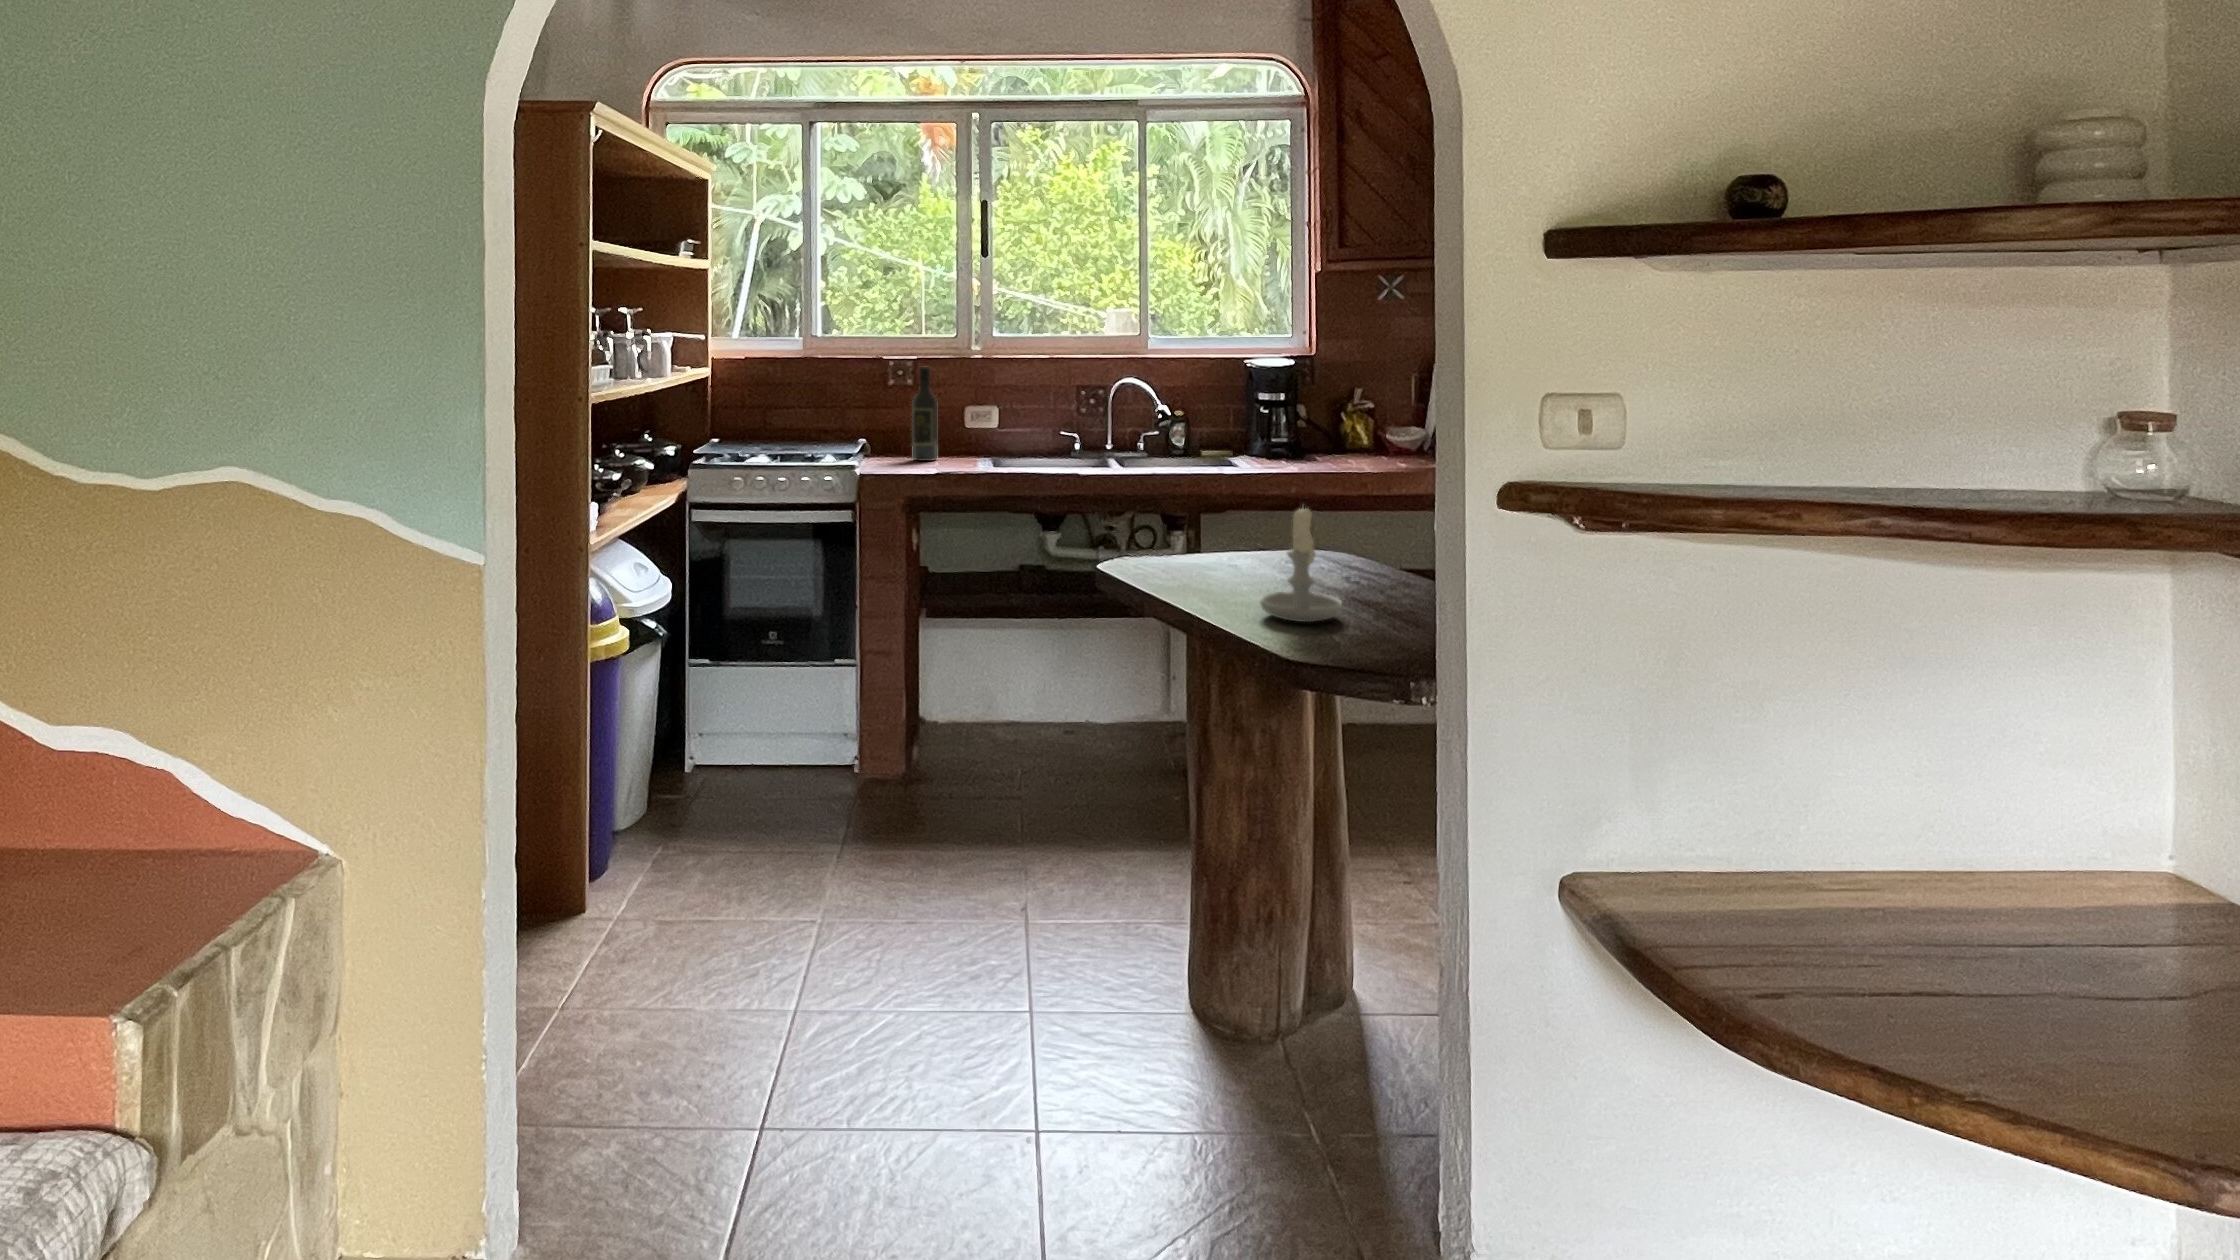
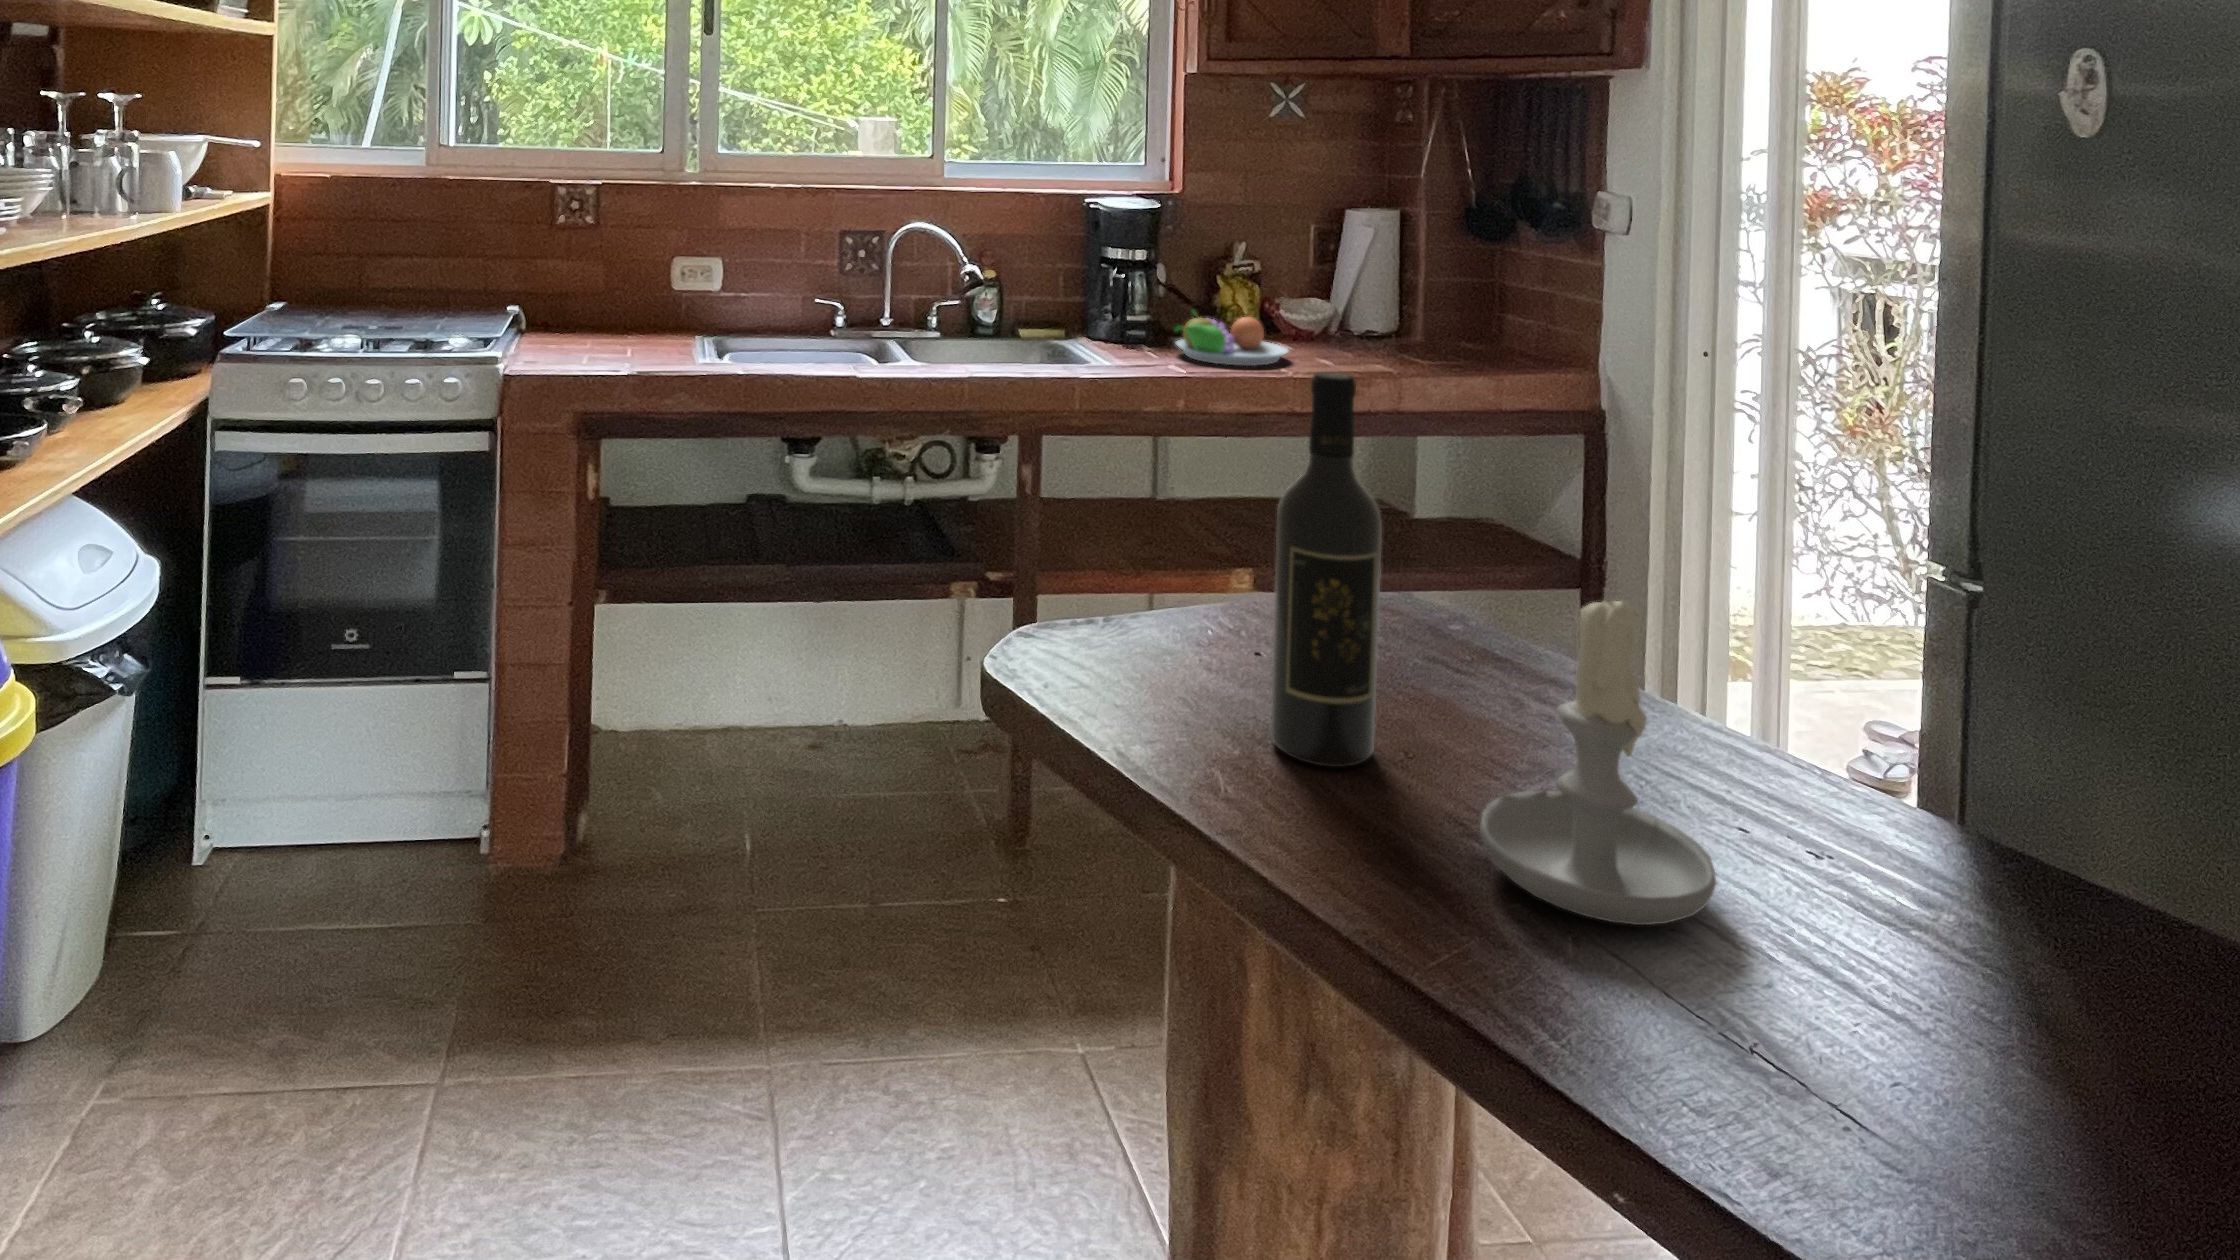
wine bottle: present [912,367,937,461] -> present [1270,372,1382,767]
fruit bowl: none [1296,436,1378,471] -> present [1174,310,1288,366]

